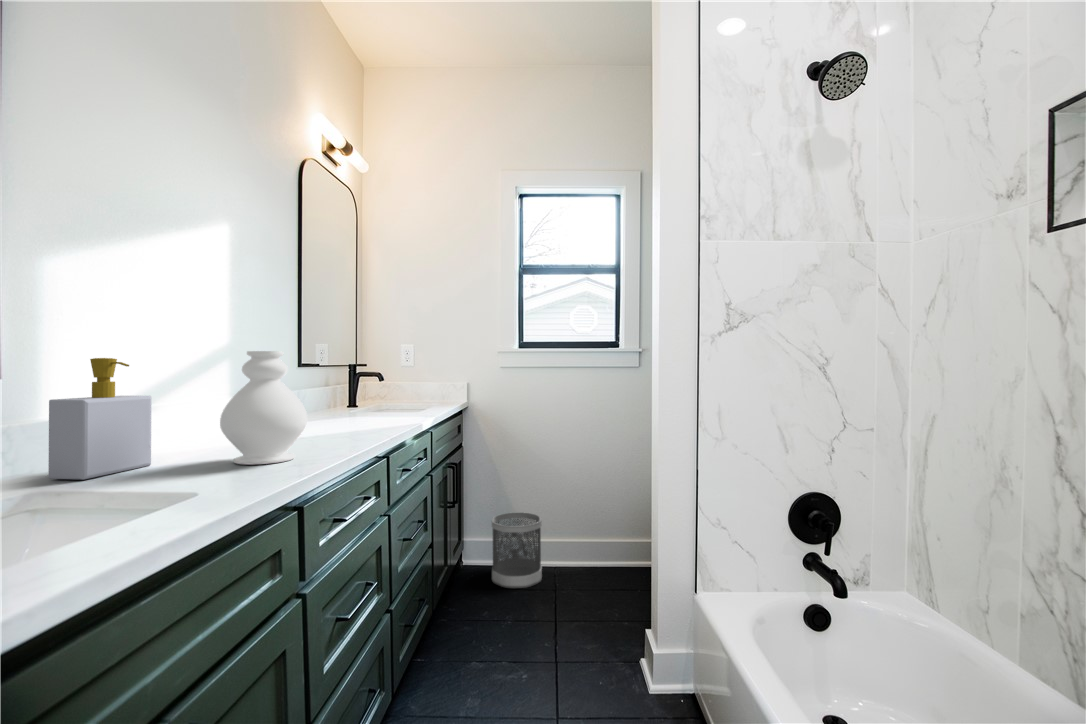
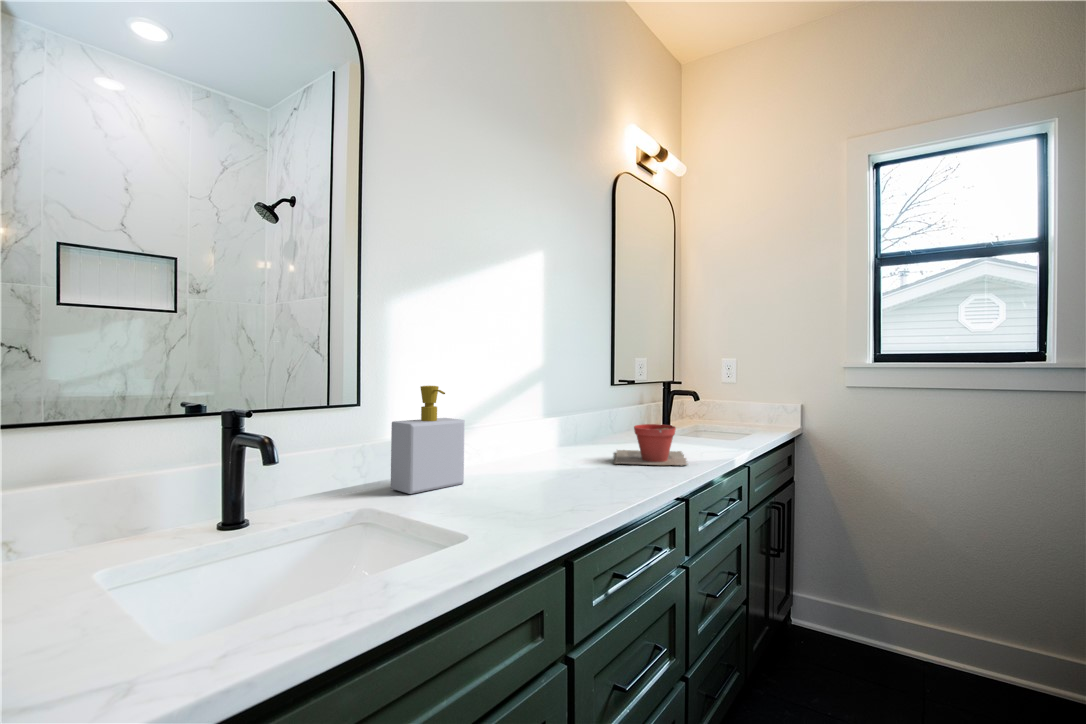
decorative vase: present [220,351,307,464] -> none [513,381,592,500]
plant pot: none [312,398,387,435] -> present [614,424,688,465]
wastebasket: present [492,512,542,588] -> none [831,574,908,683]

